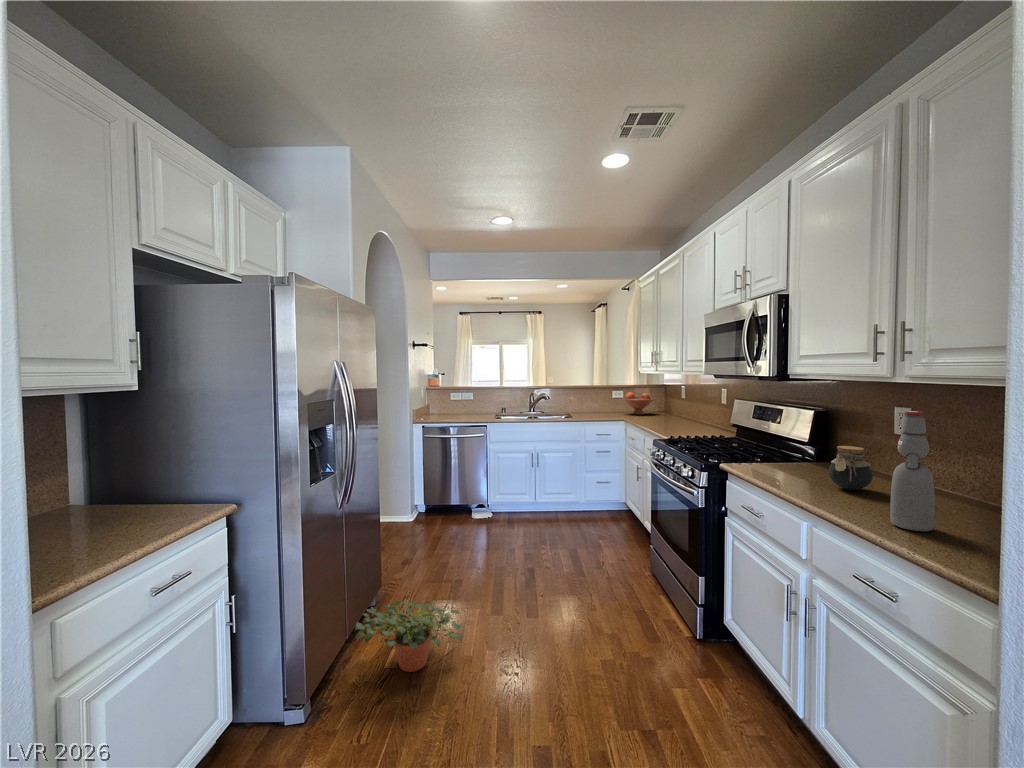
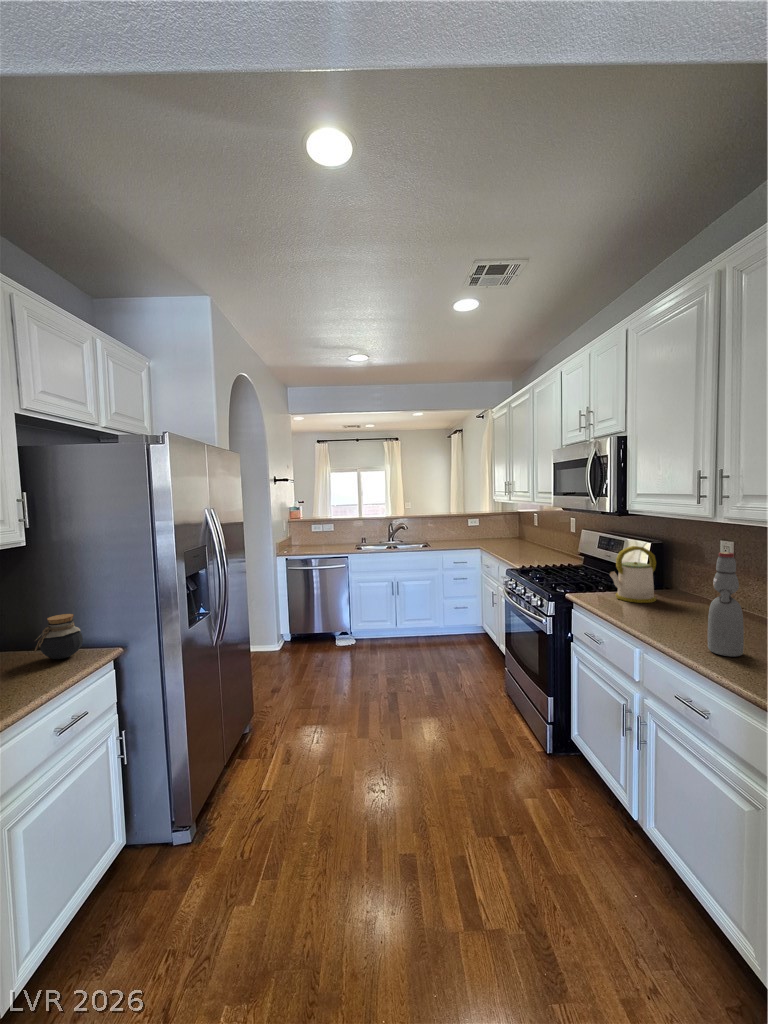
fruit bowl: present [624,392,654,415] -> none [479,519,508,541]
kettle: none [770,412,823,475] -> present [610,546,656,603]
jar: present [829,446,873,490] -> present [34,614,83,659]
potted plant: present [355,601,463,672] -> none [233,726,334,794]

